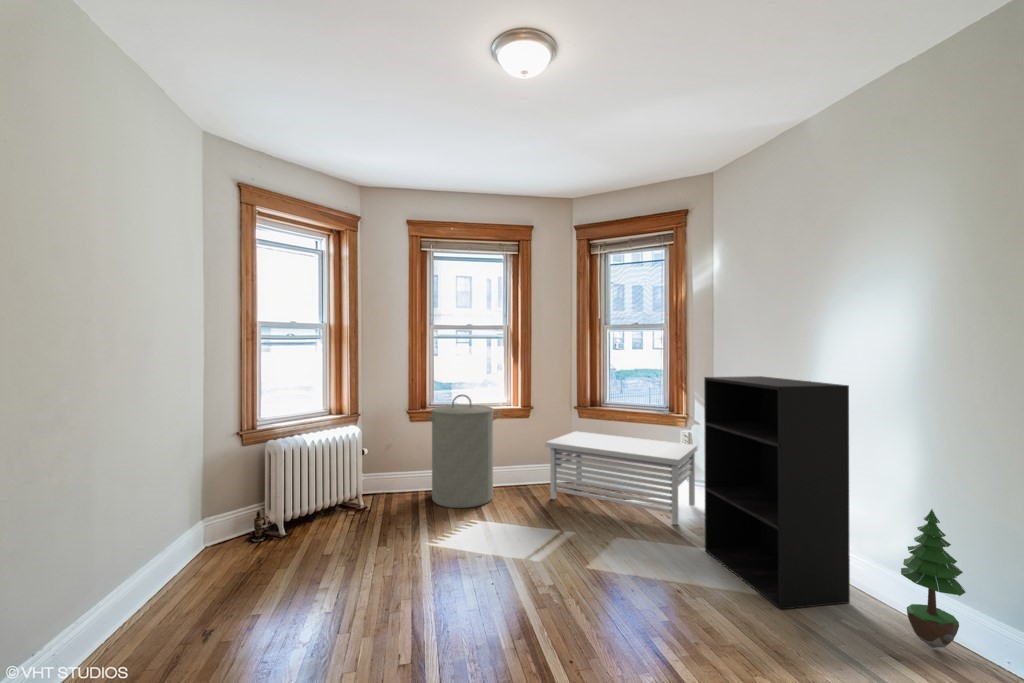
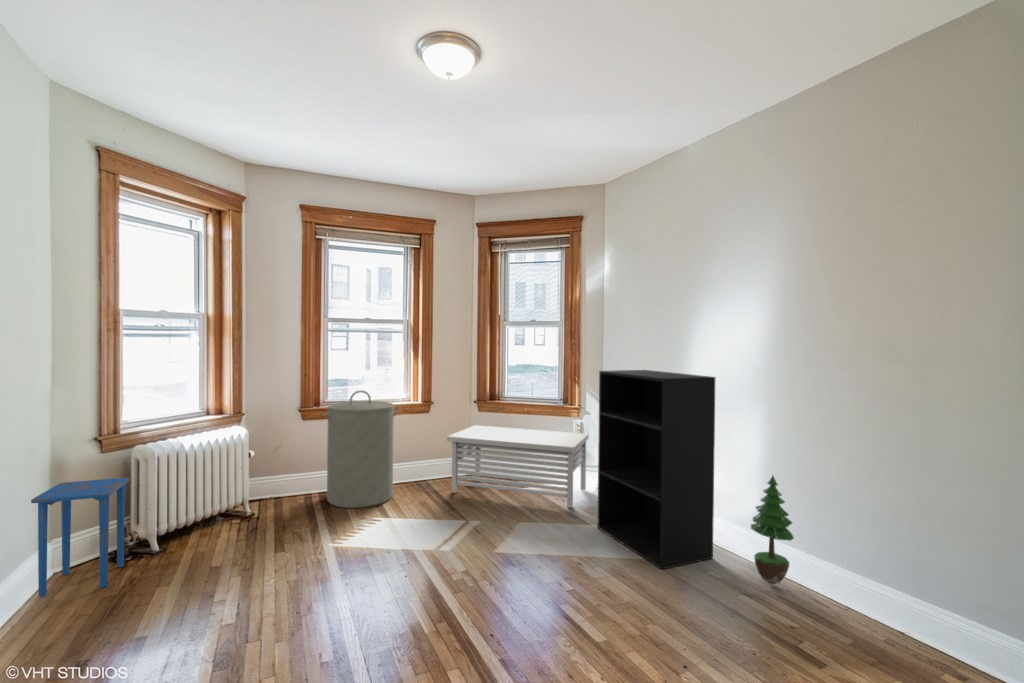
side table: none [182,469,259,568] -> present [31,478,129,597]

